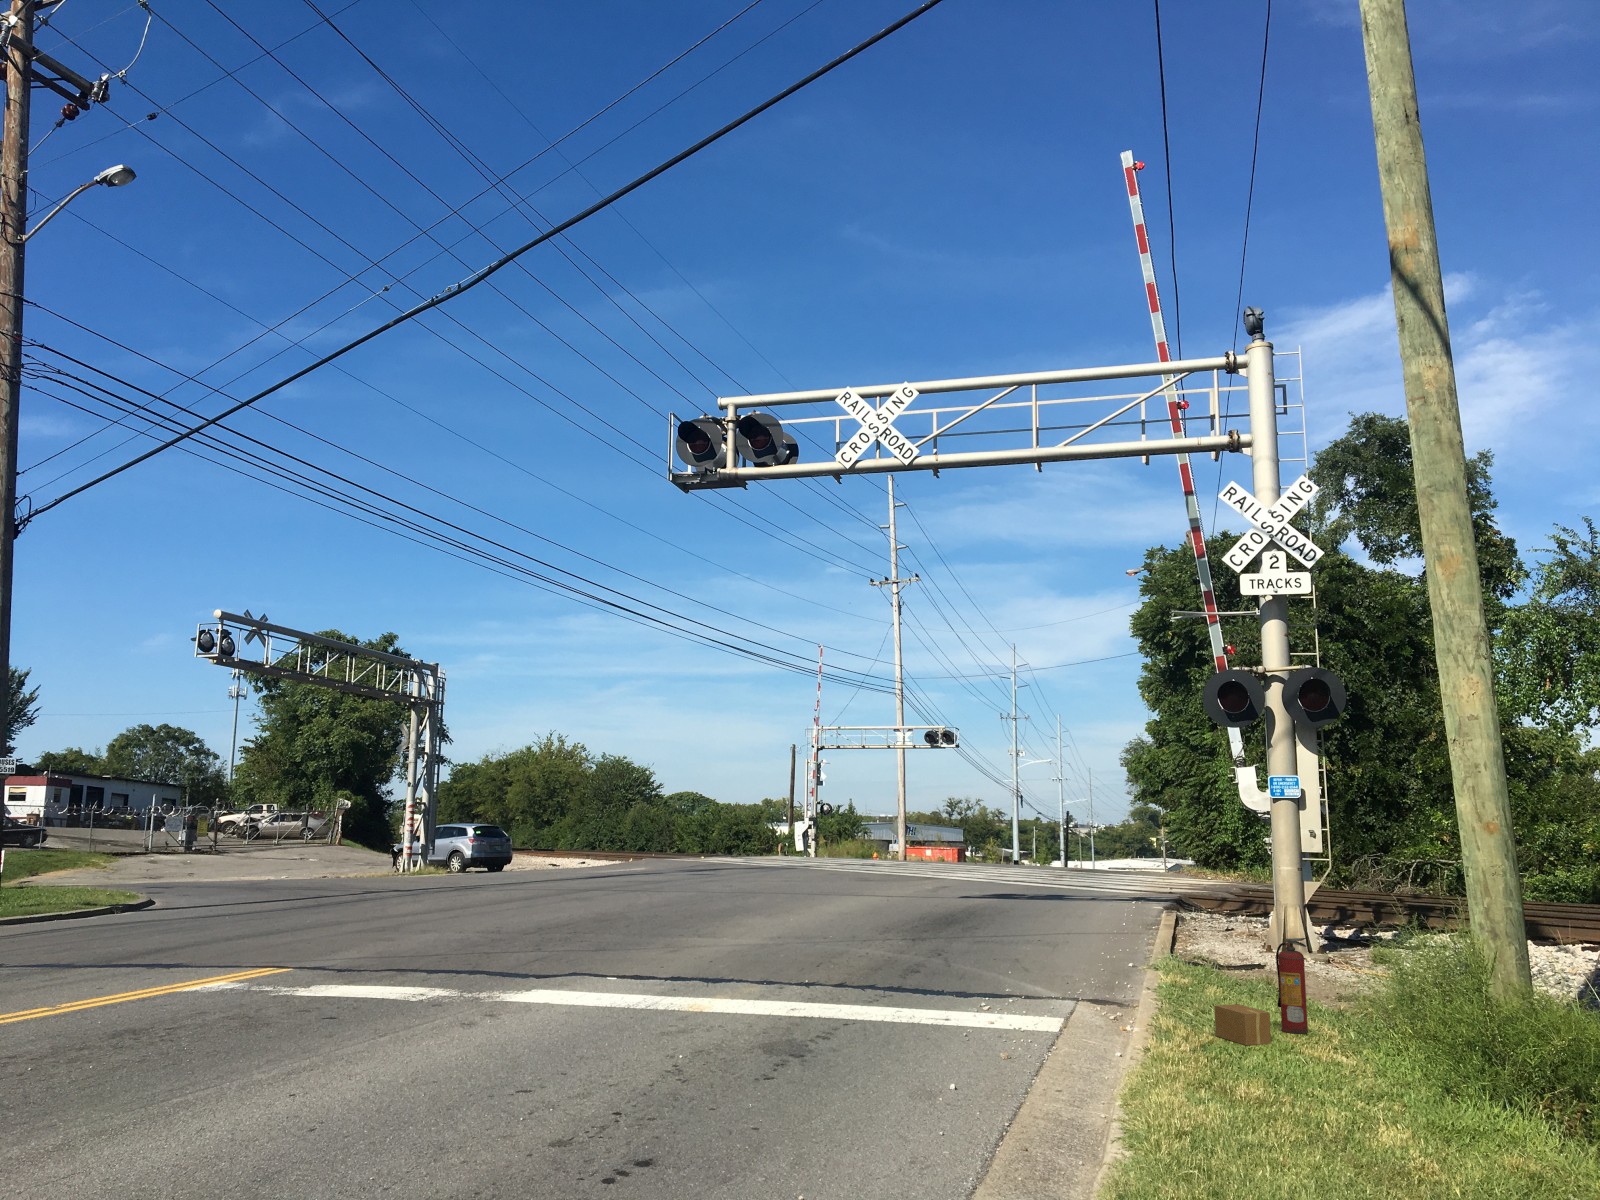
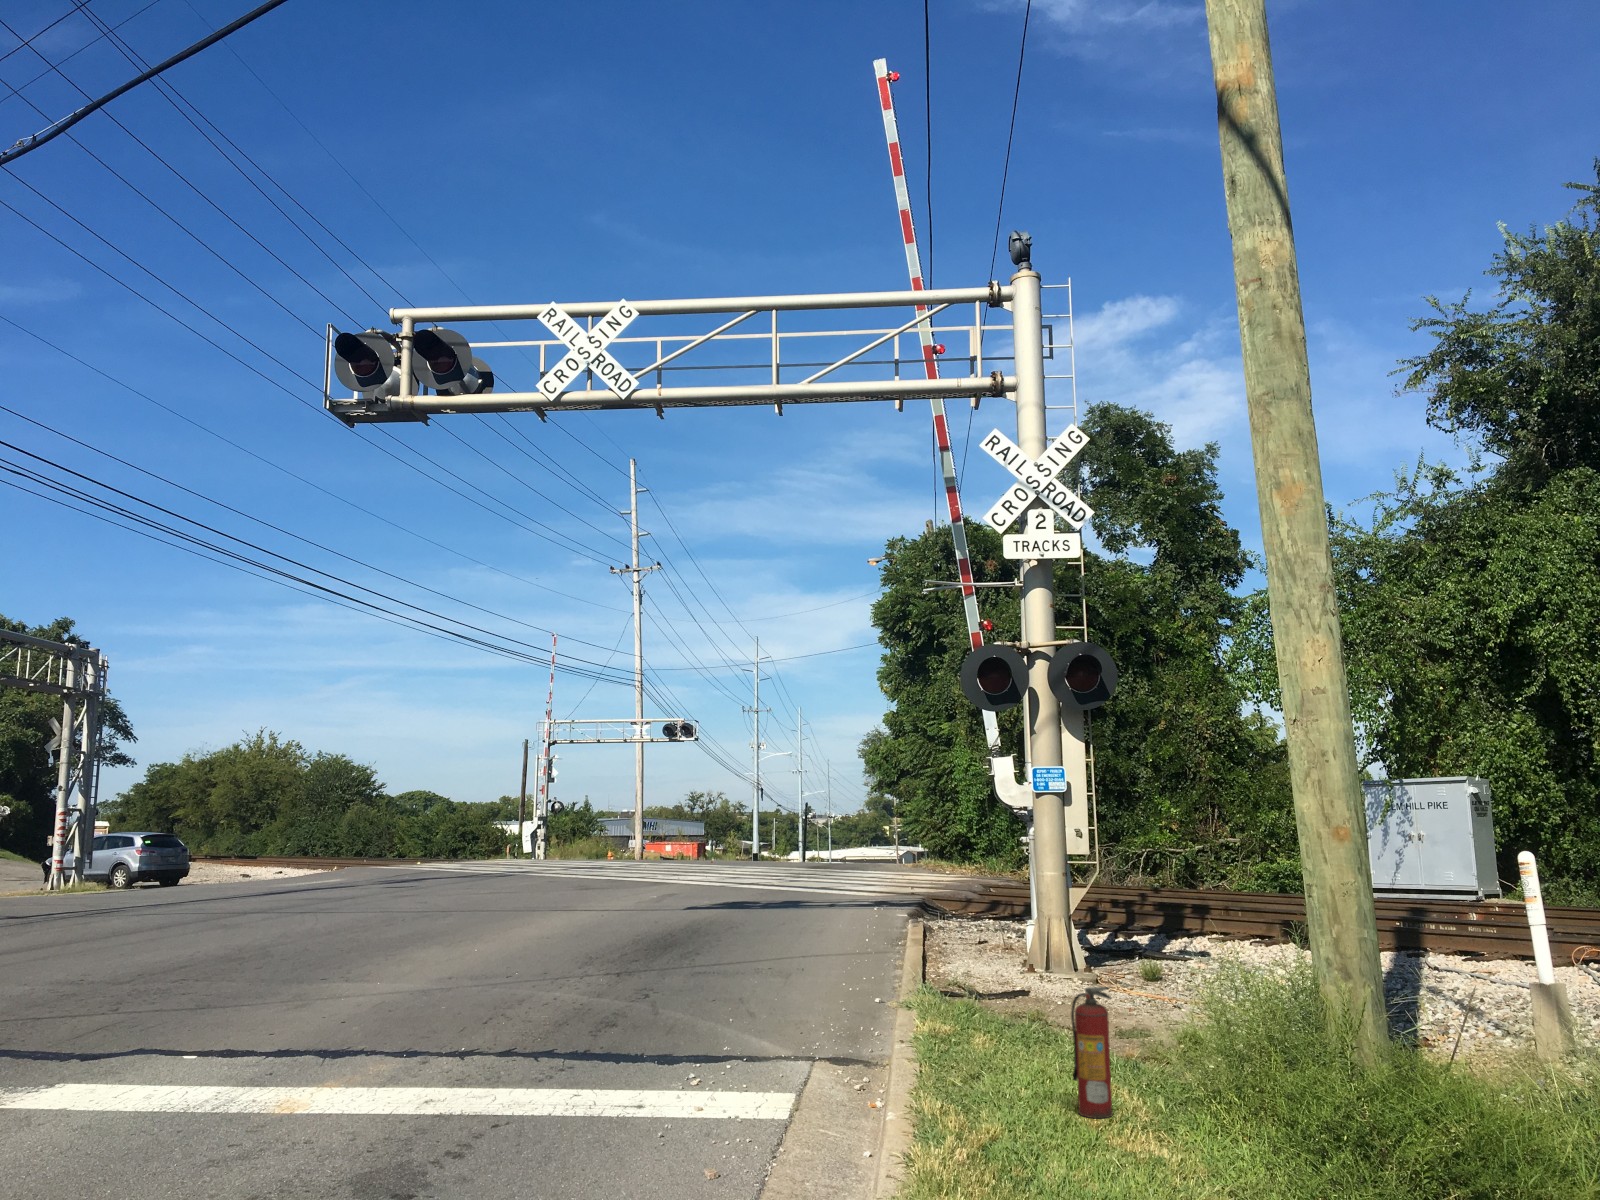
cardboard box: present [1214,1004,1271,1045] -> none [994,1084,1071,1149]

